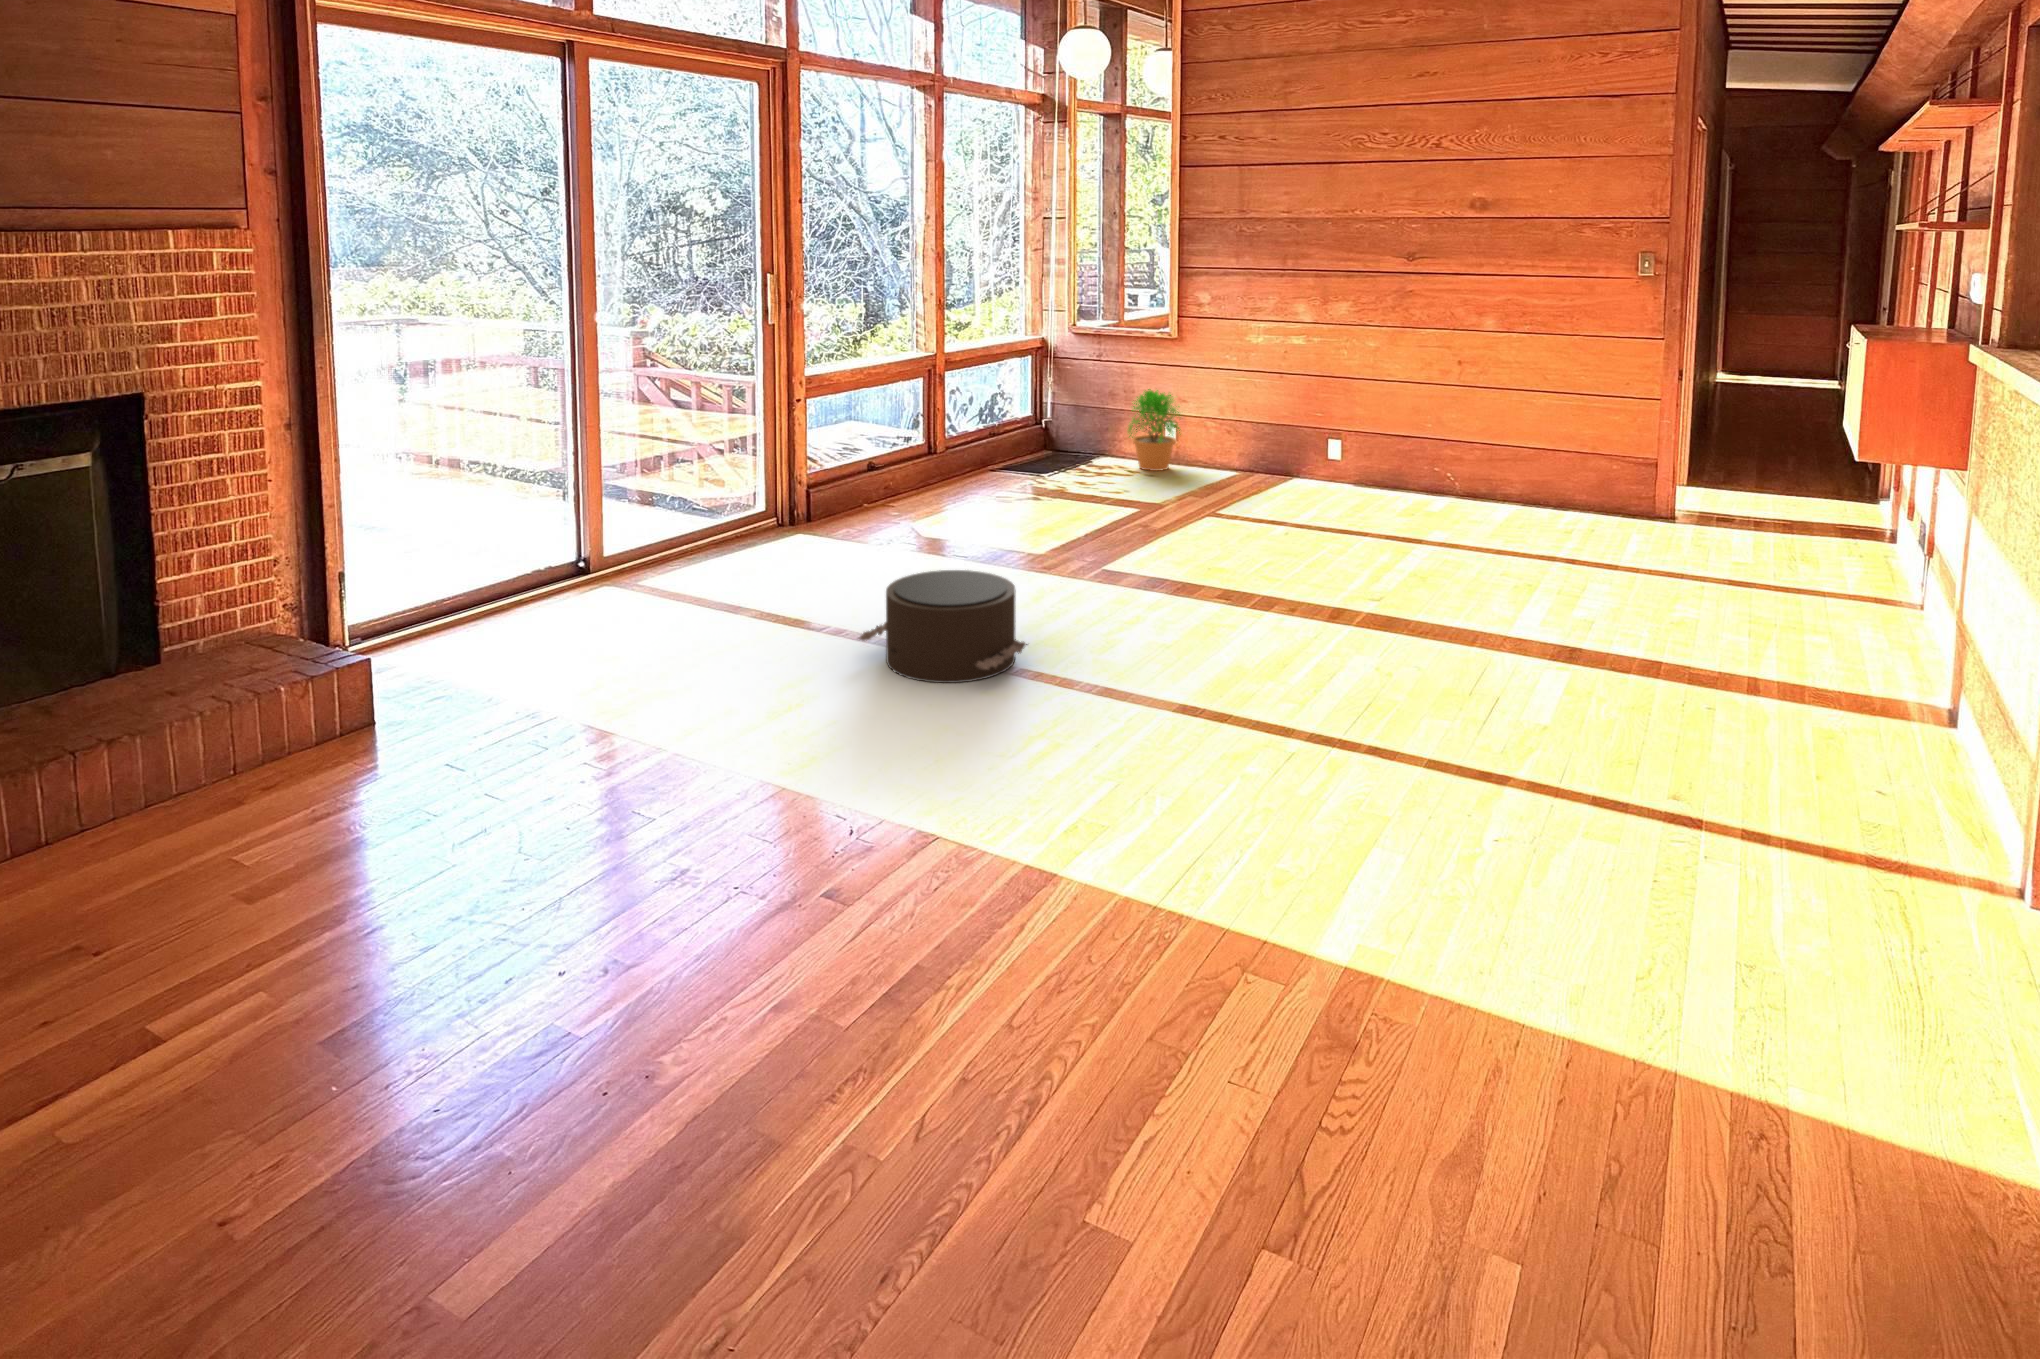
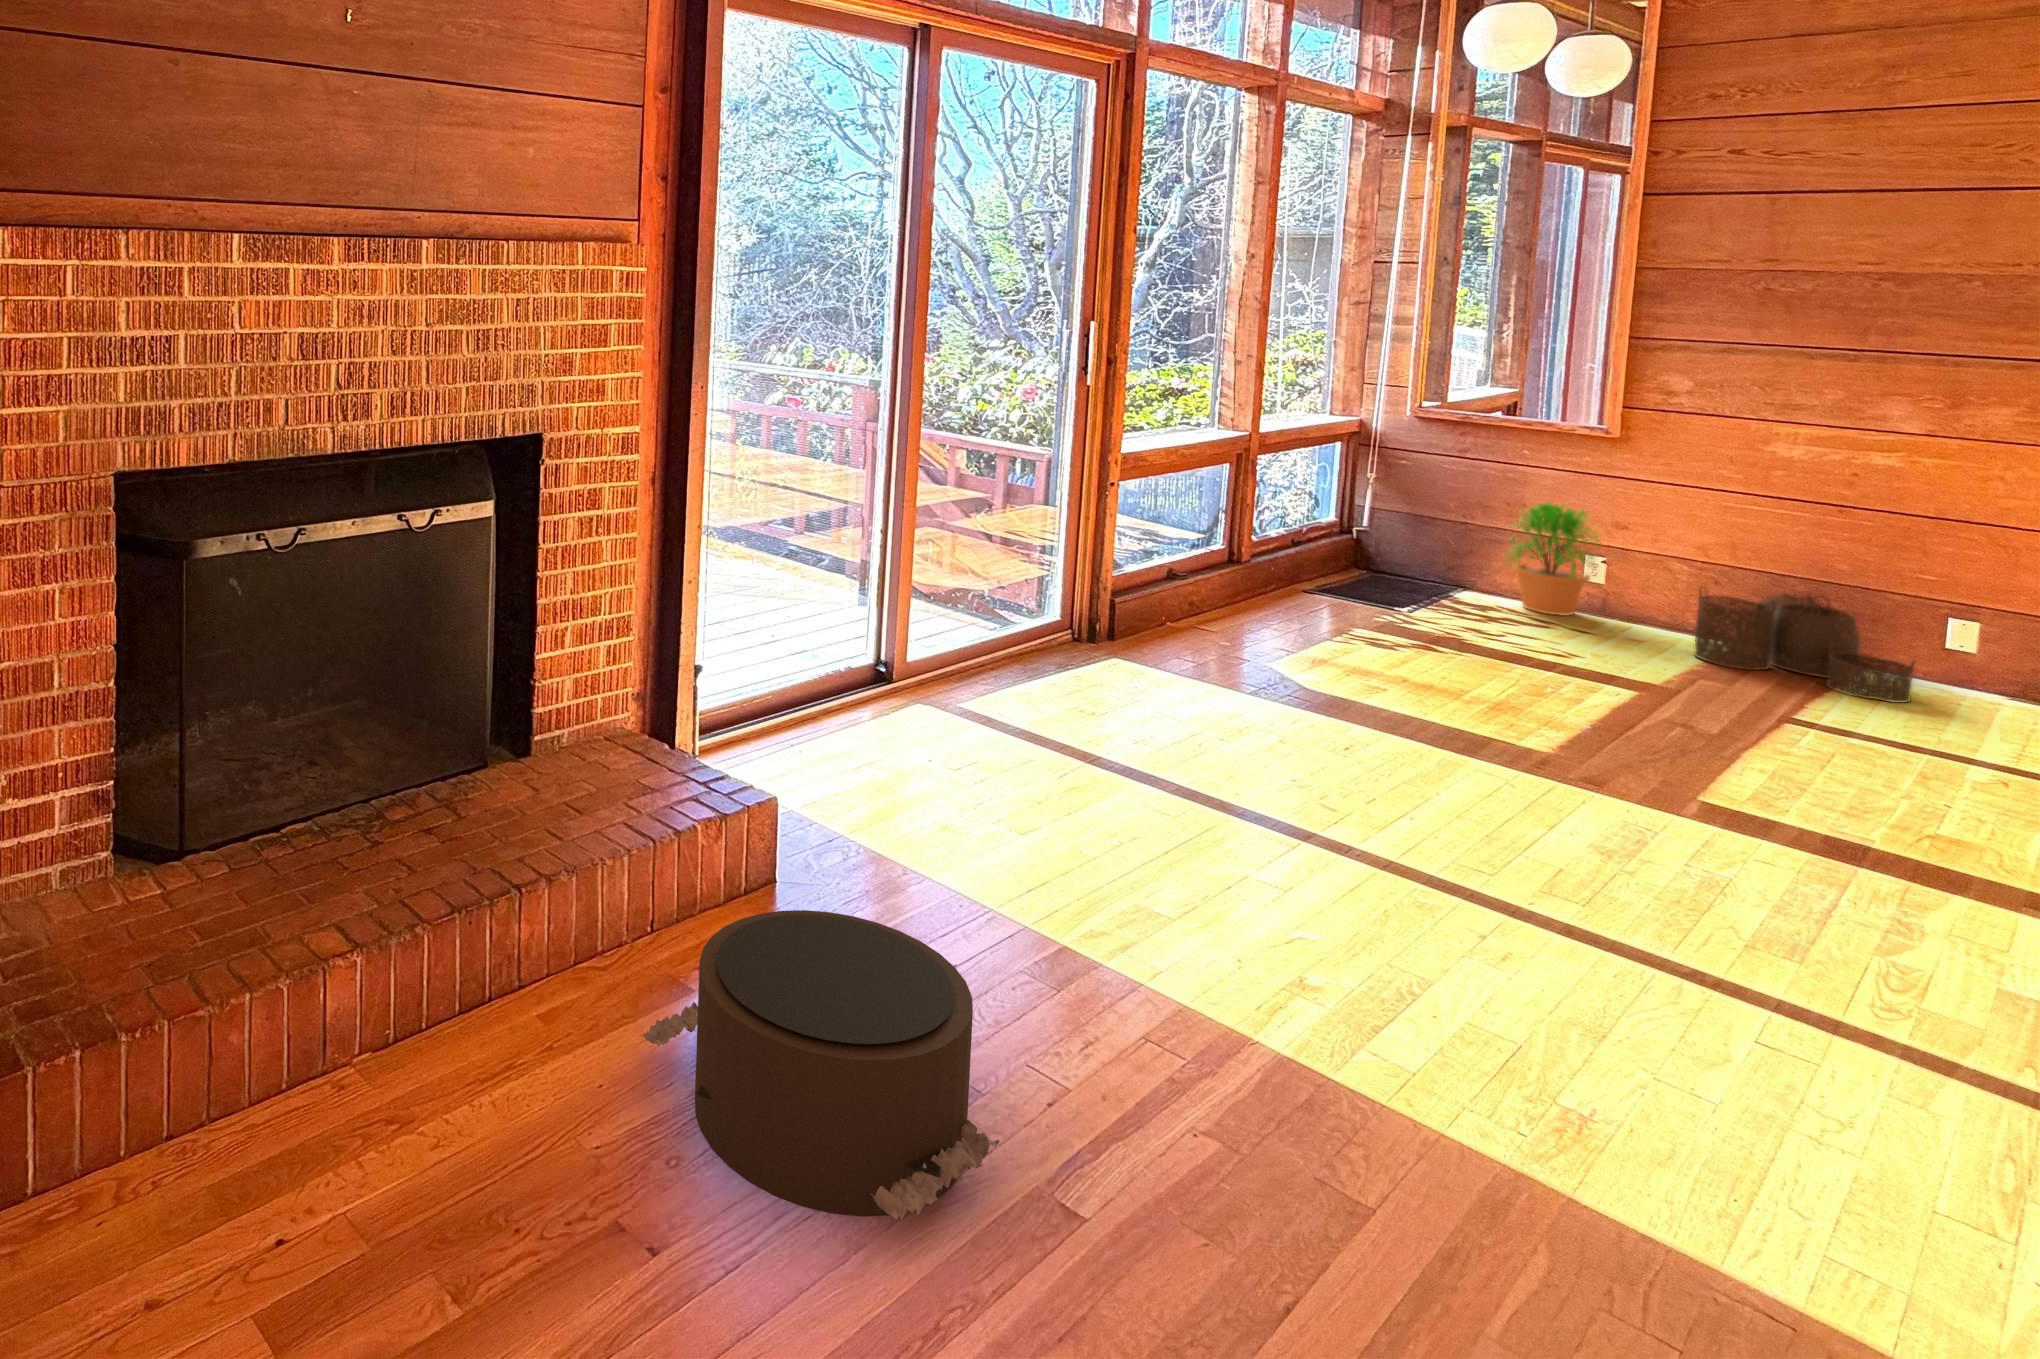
woven basket: none [1215,434,1316,506] -> present [1695,588,1915,703]
pouf: present [859,570,1026,683] -> present [642,910,999,1221]

